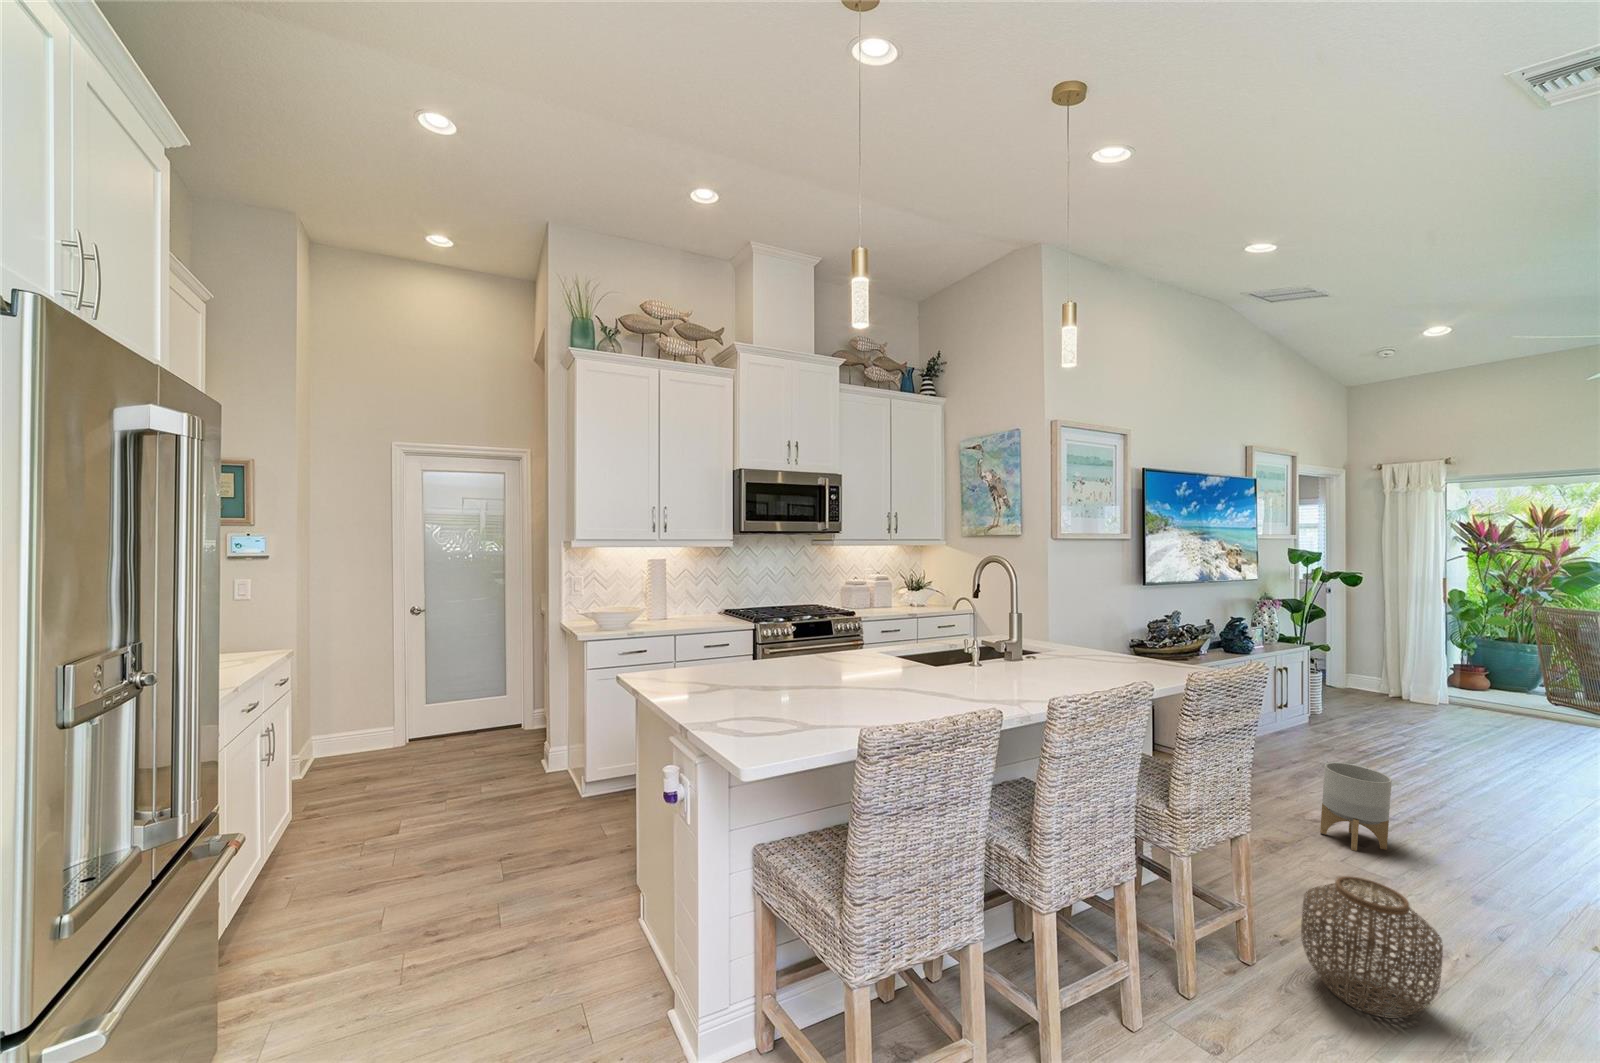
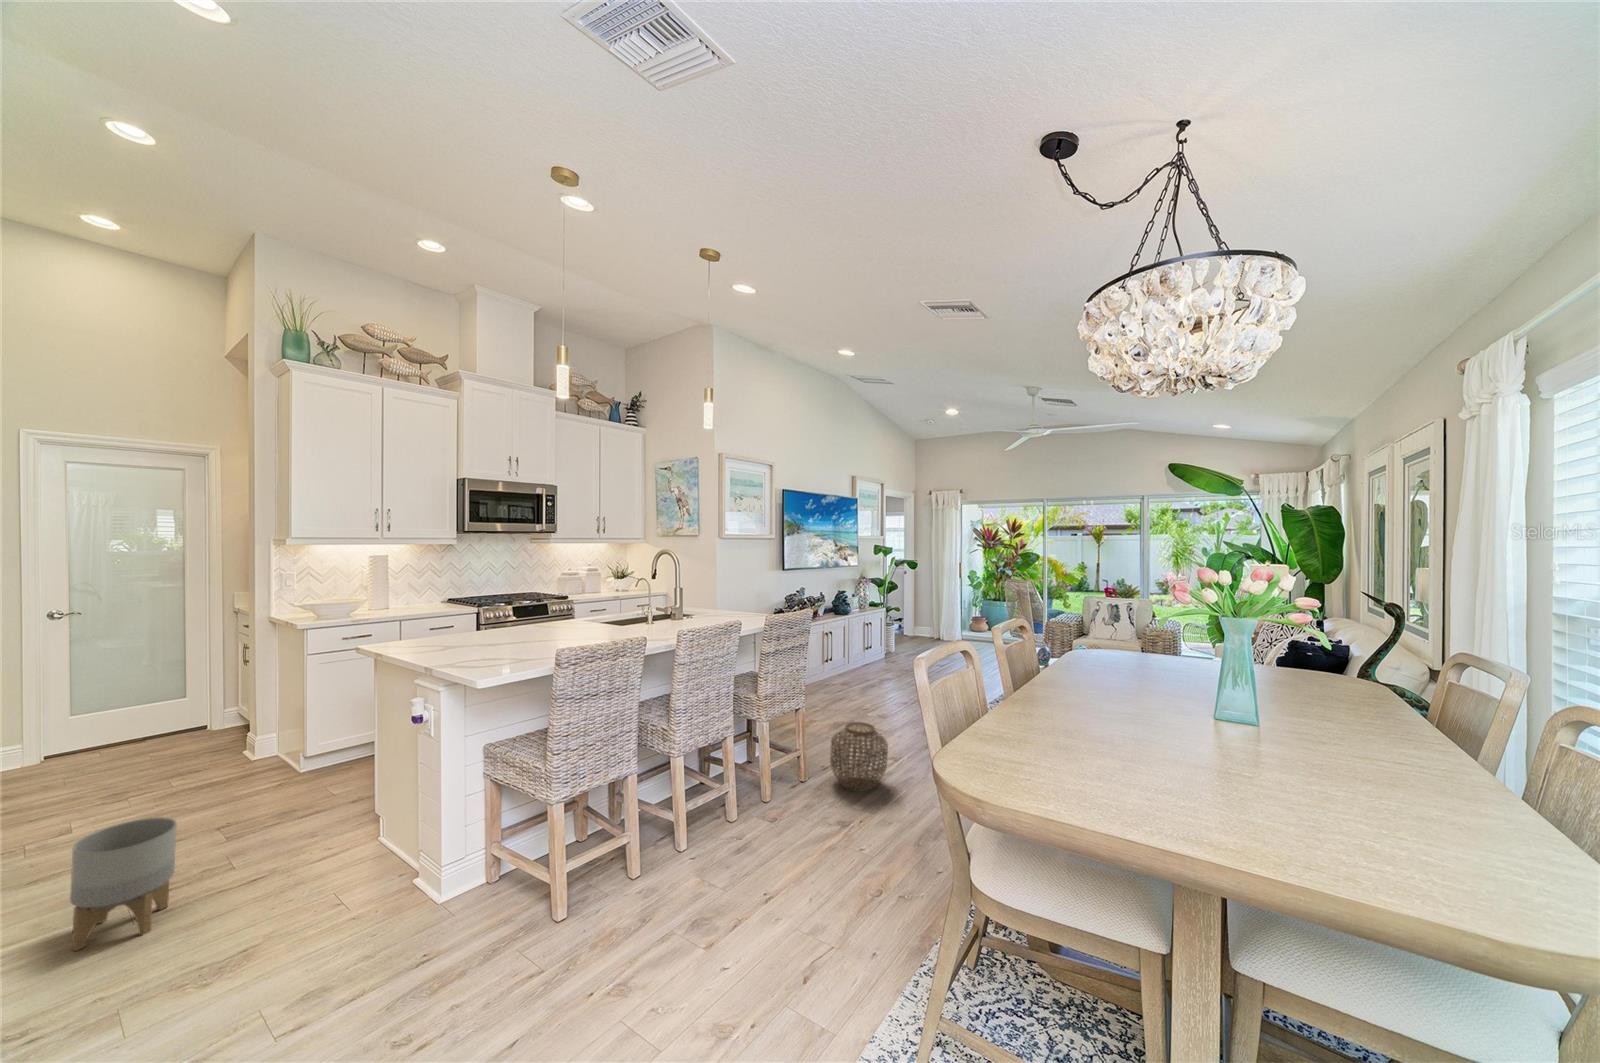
planter: present [1320,762,1392,851] -> present [70,817,177,951]

